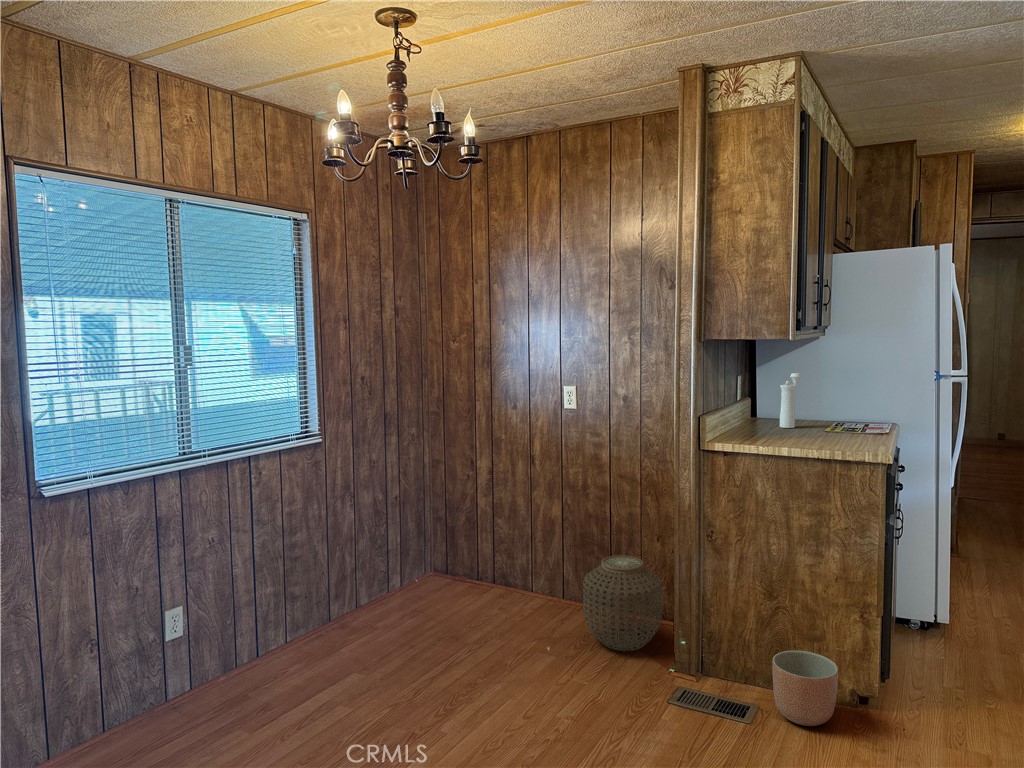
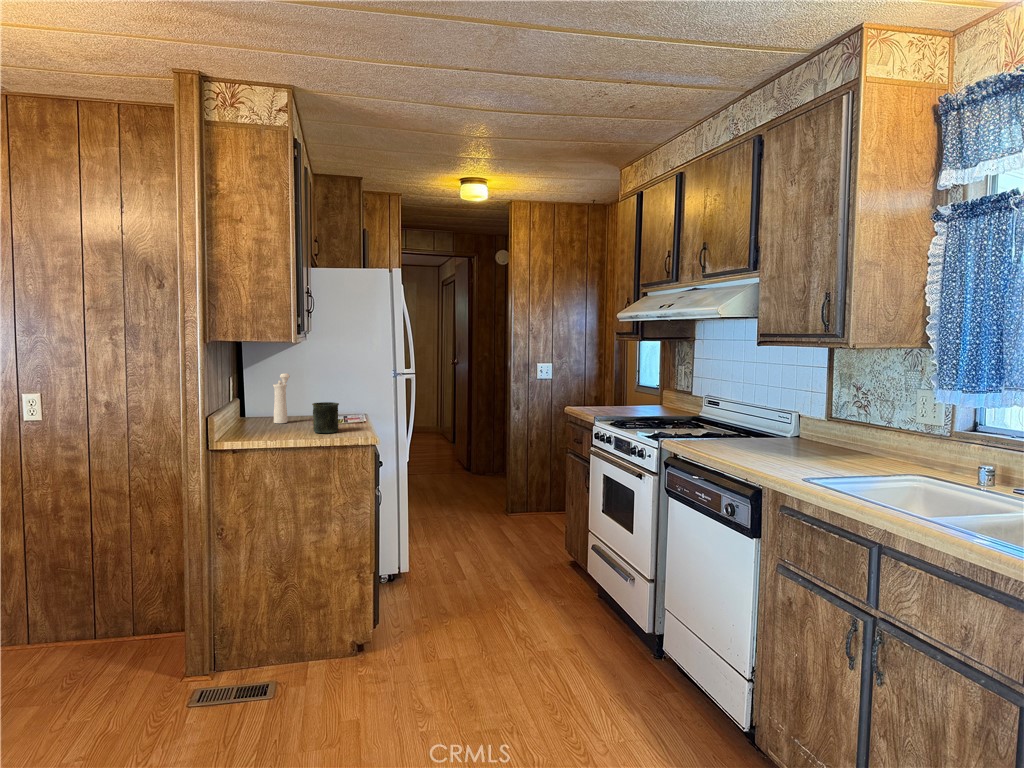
mug: none [815,408,848,444] -> present [312,402,339,433]
woven basket: present [583,555,663,651] -> none [68,572,167,677]
planter: present [773,651,838,726] -> none [290,618,346,683]

